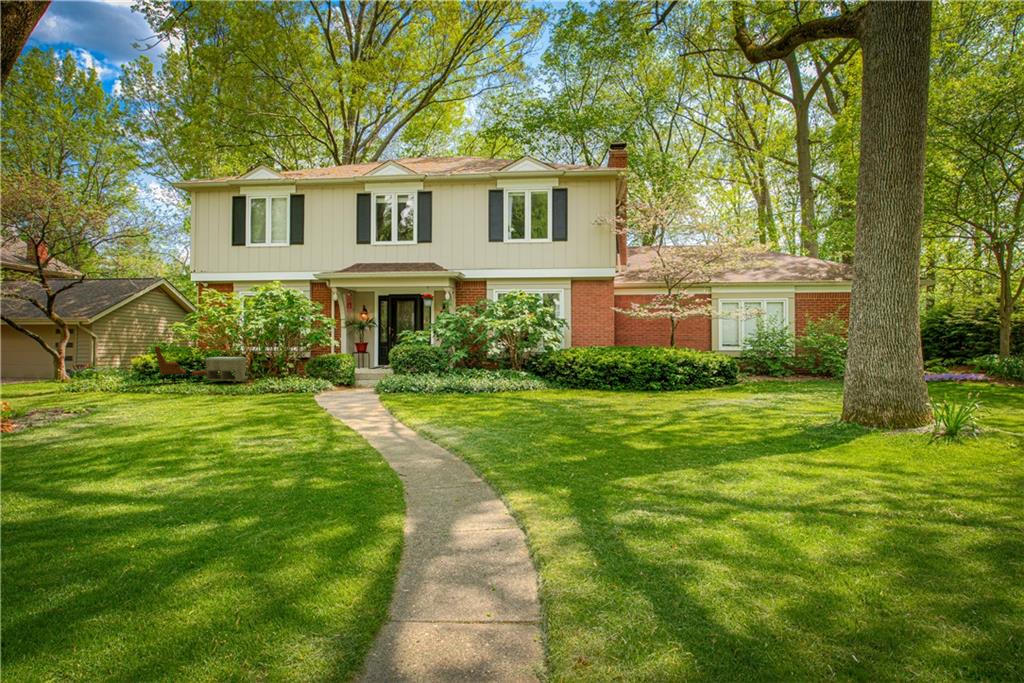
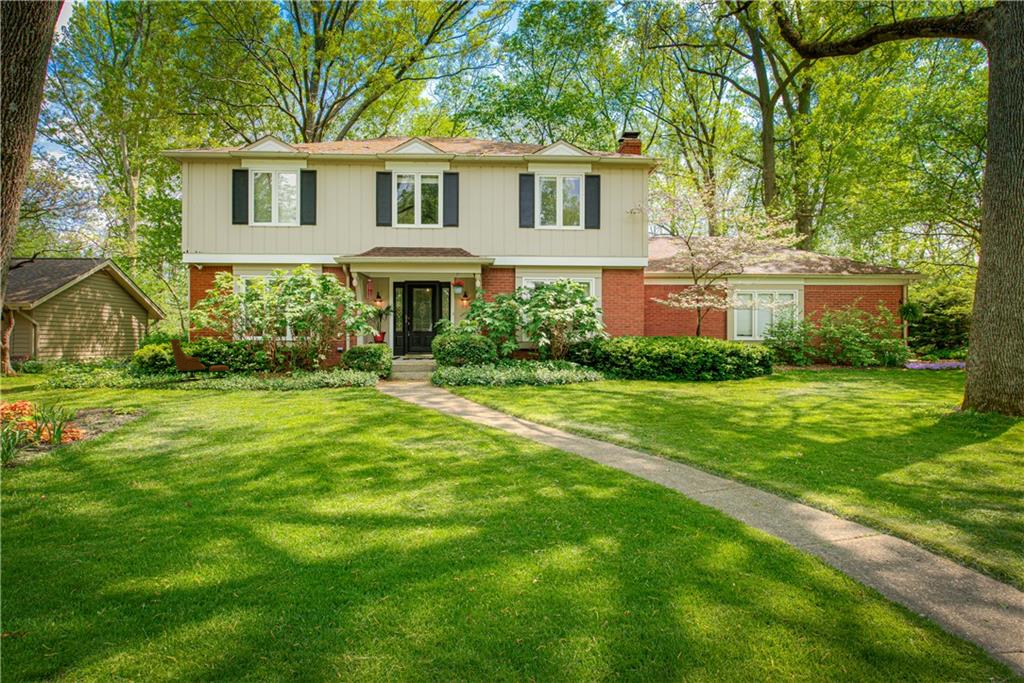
storage bench: present [205,357,248,383] -> none [229,350,275,379]

